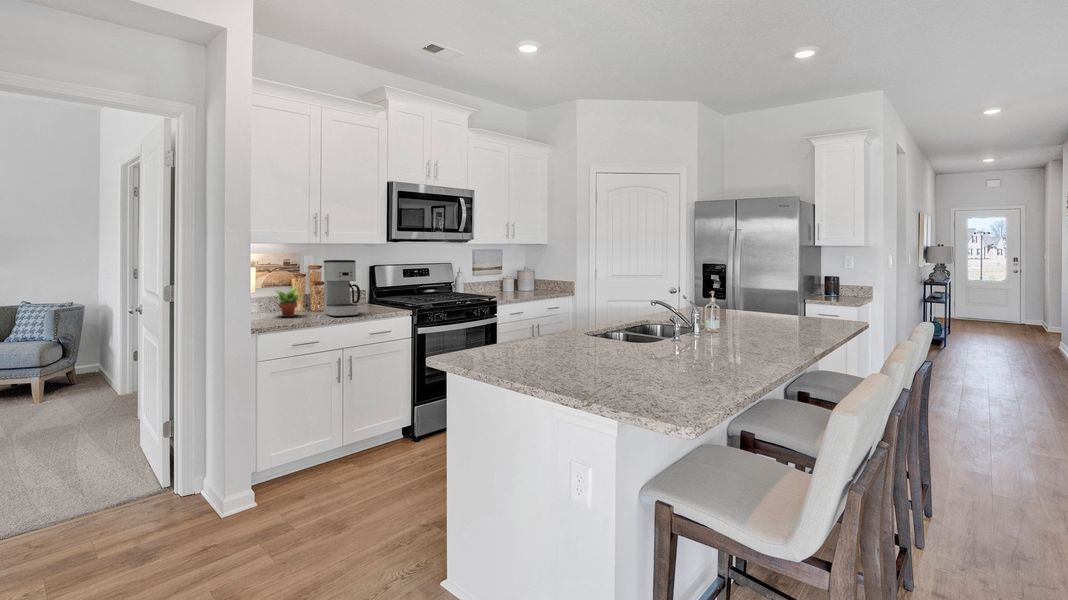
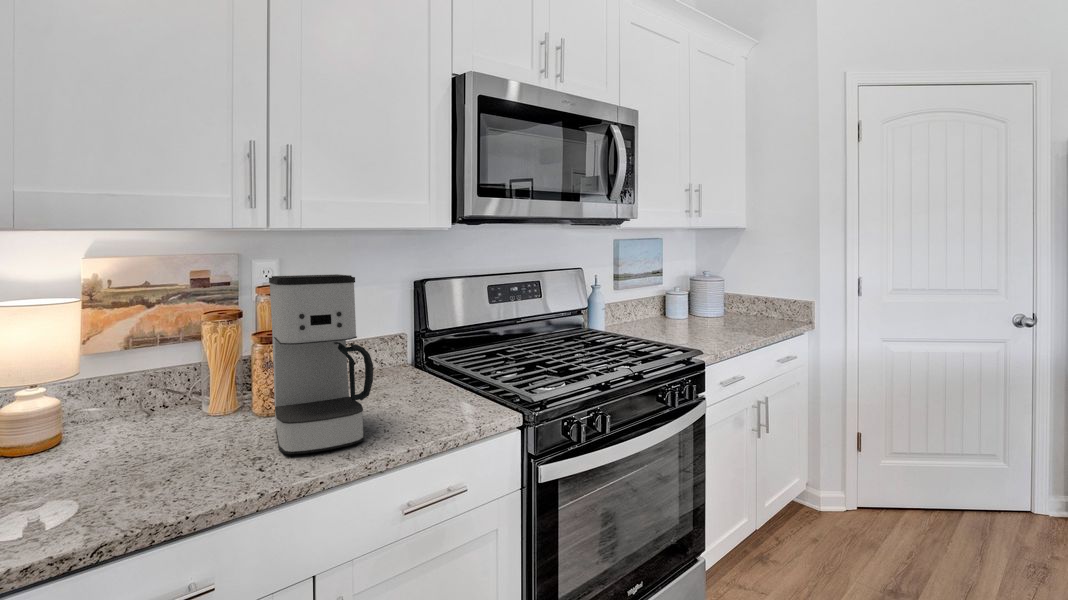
succulent plant: present [274,287,302,317] -> none [89,351,209,453]

